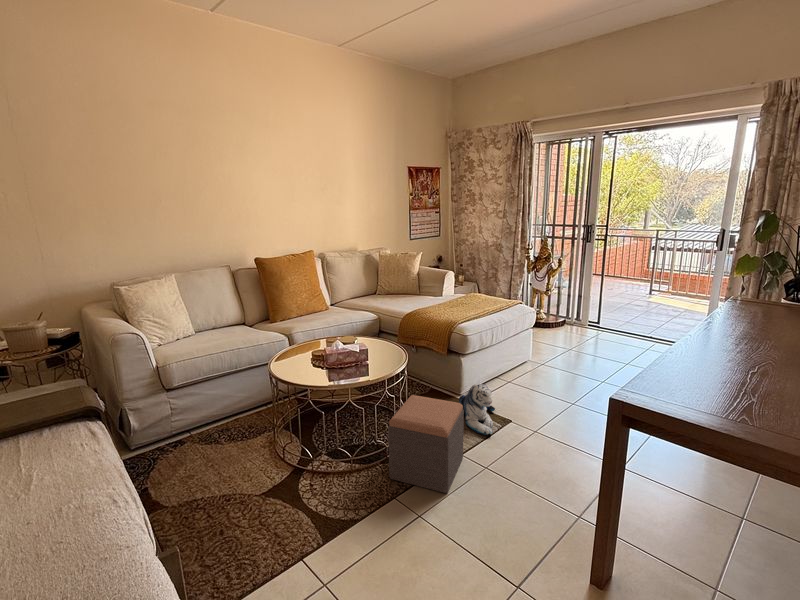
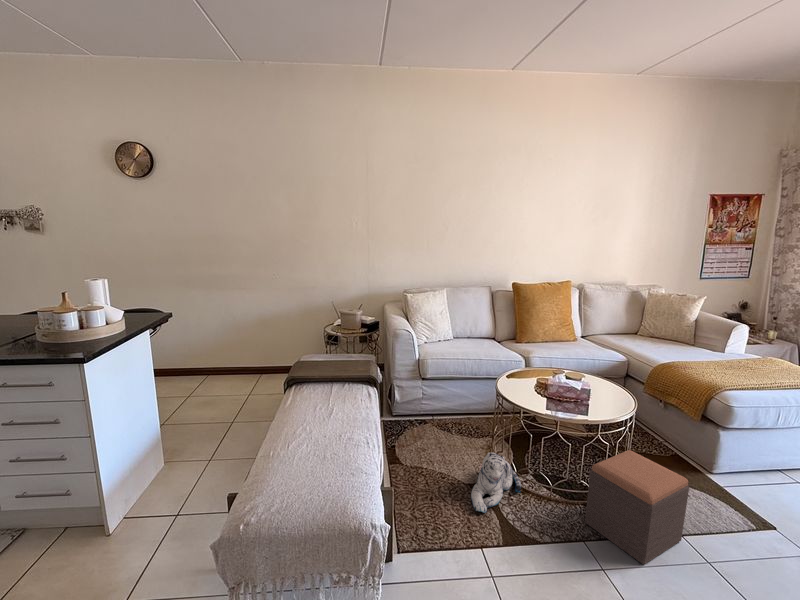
plush toy: present [459,384,495,435] -> present [471,452,521,513]

